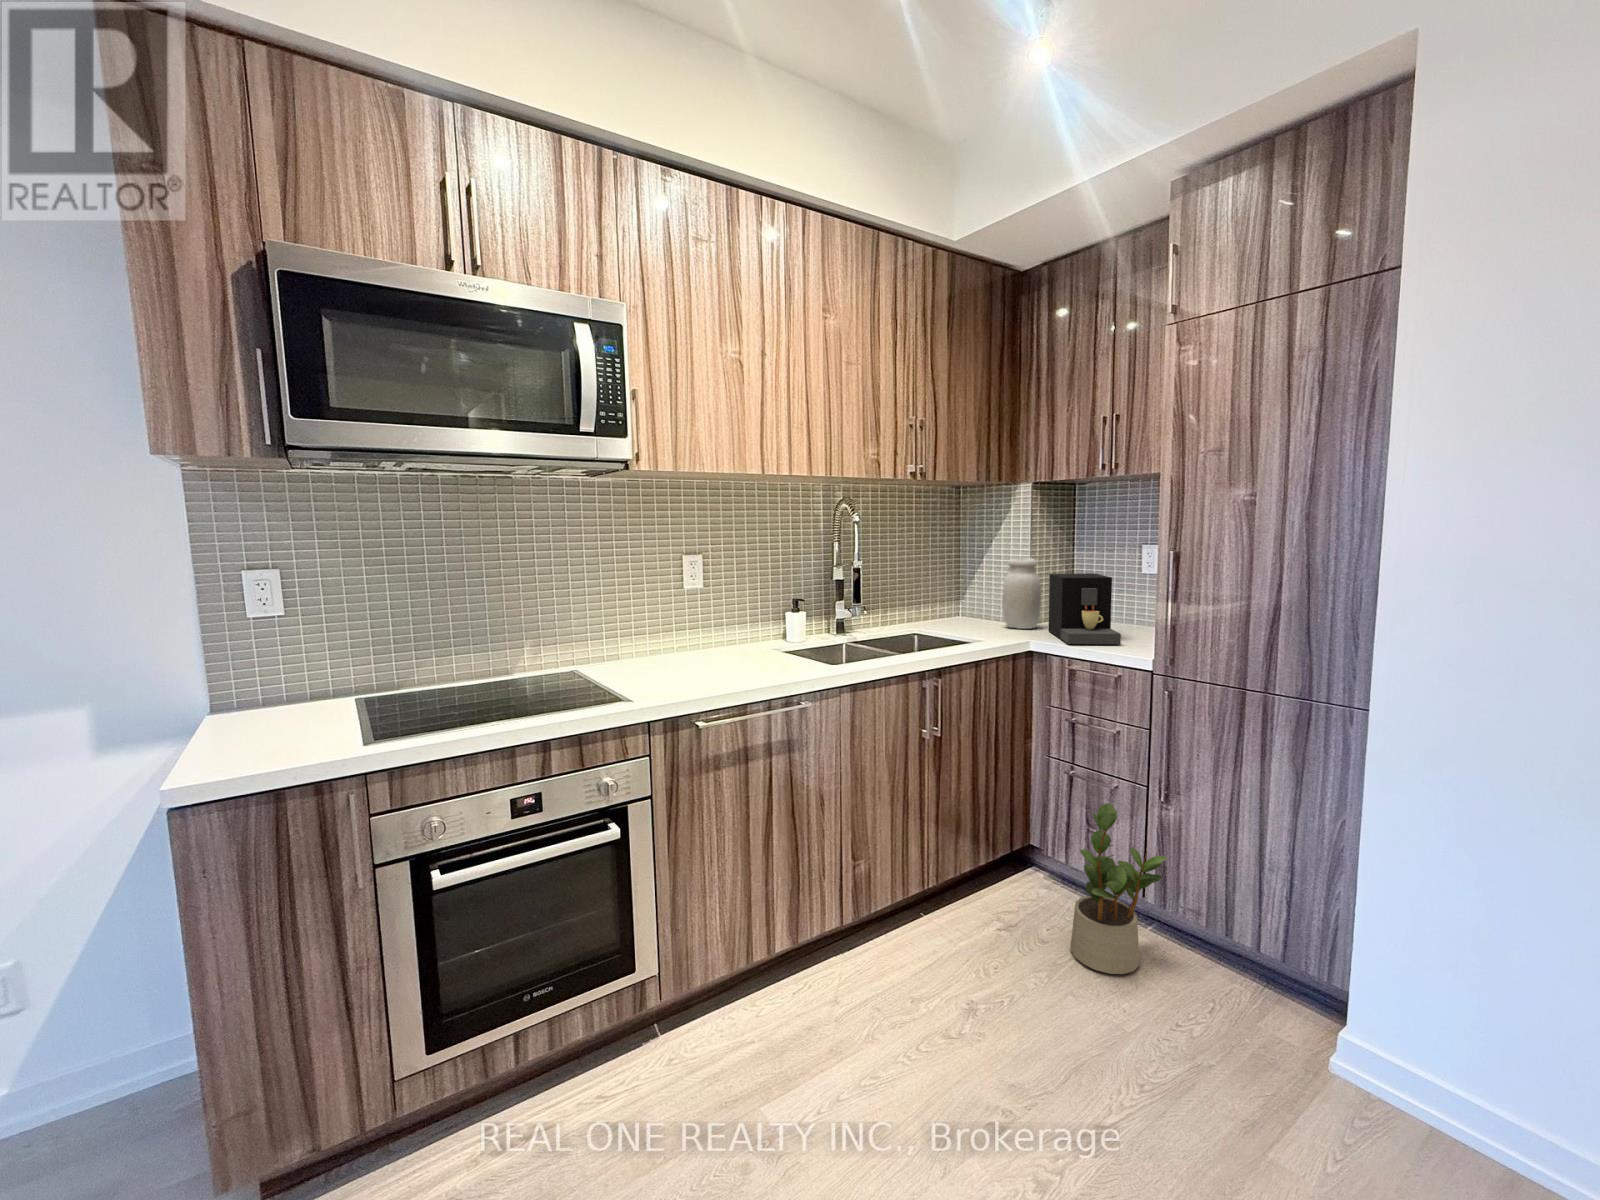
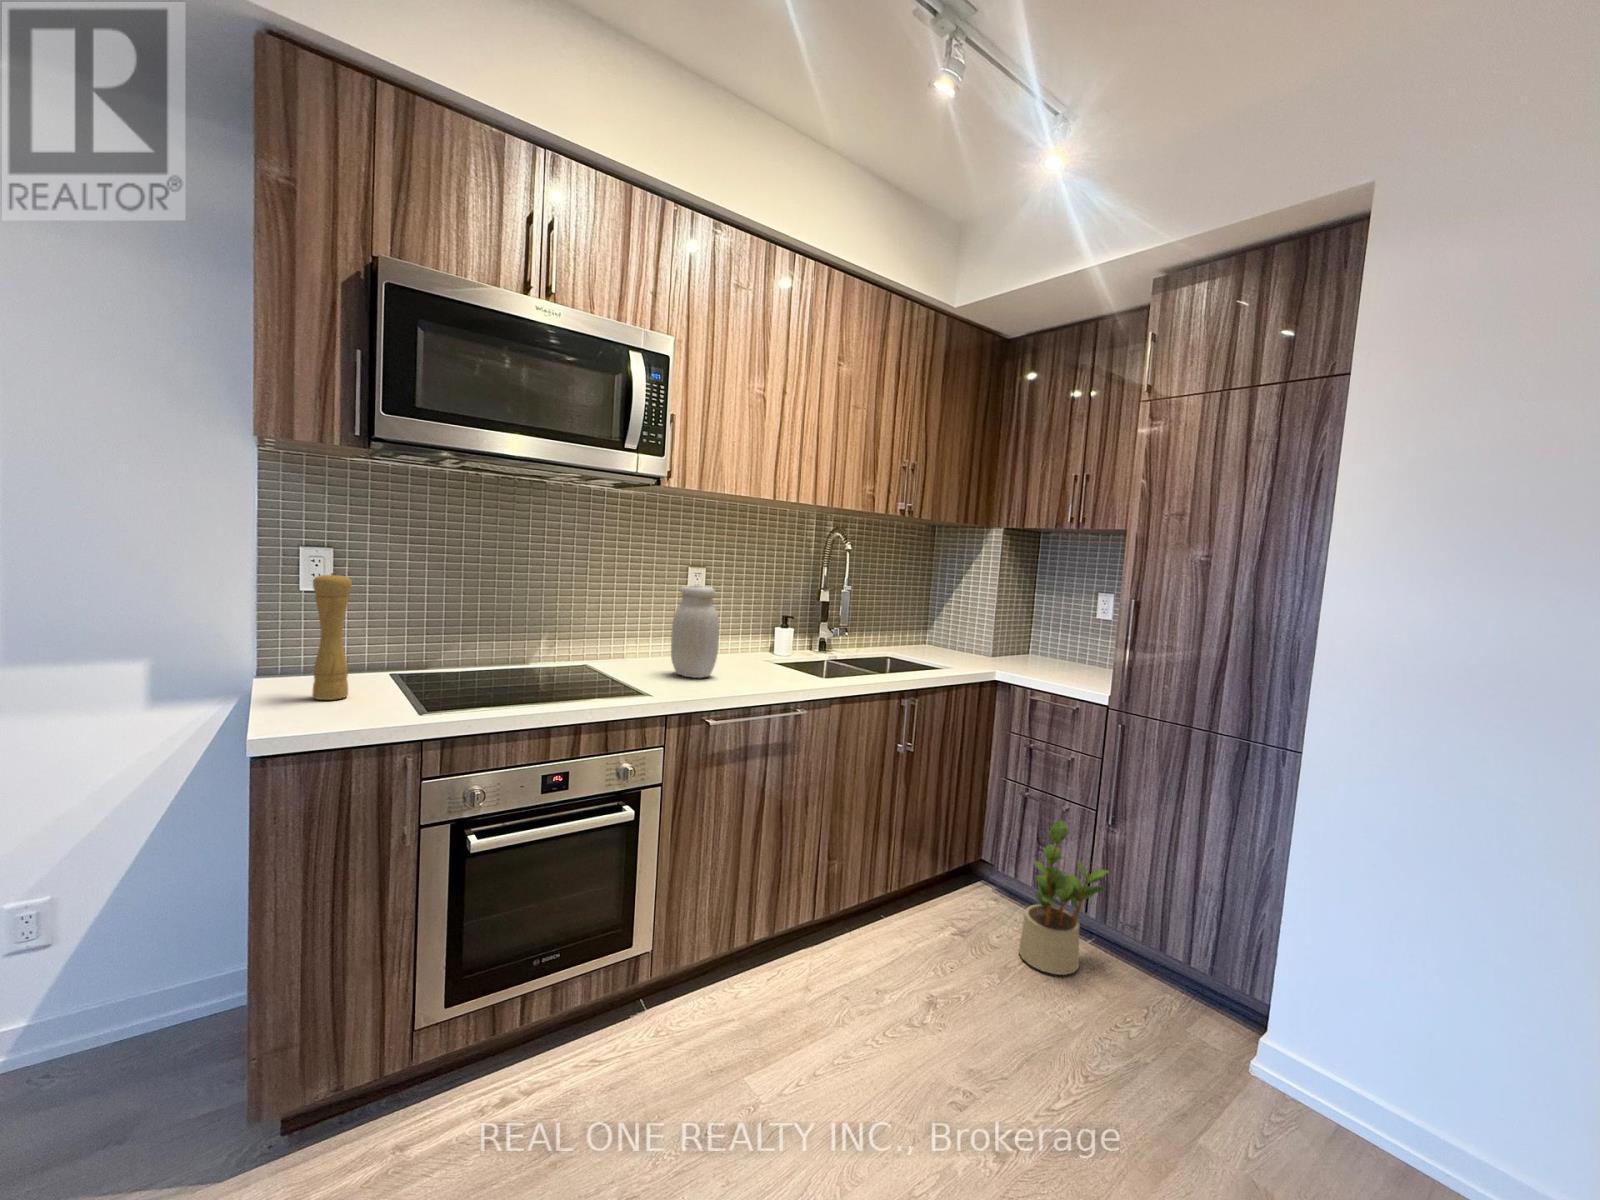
jar: present [1002,558,1041,629] -> present [671,585,719,678]
coffee maker: present [1049,573,1121,644] -> none [1013,612,1079,680]
pepper mill: none [247,596,301,734] -> present [312,573,352,700]

